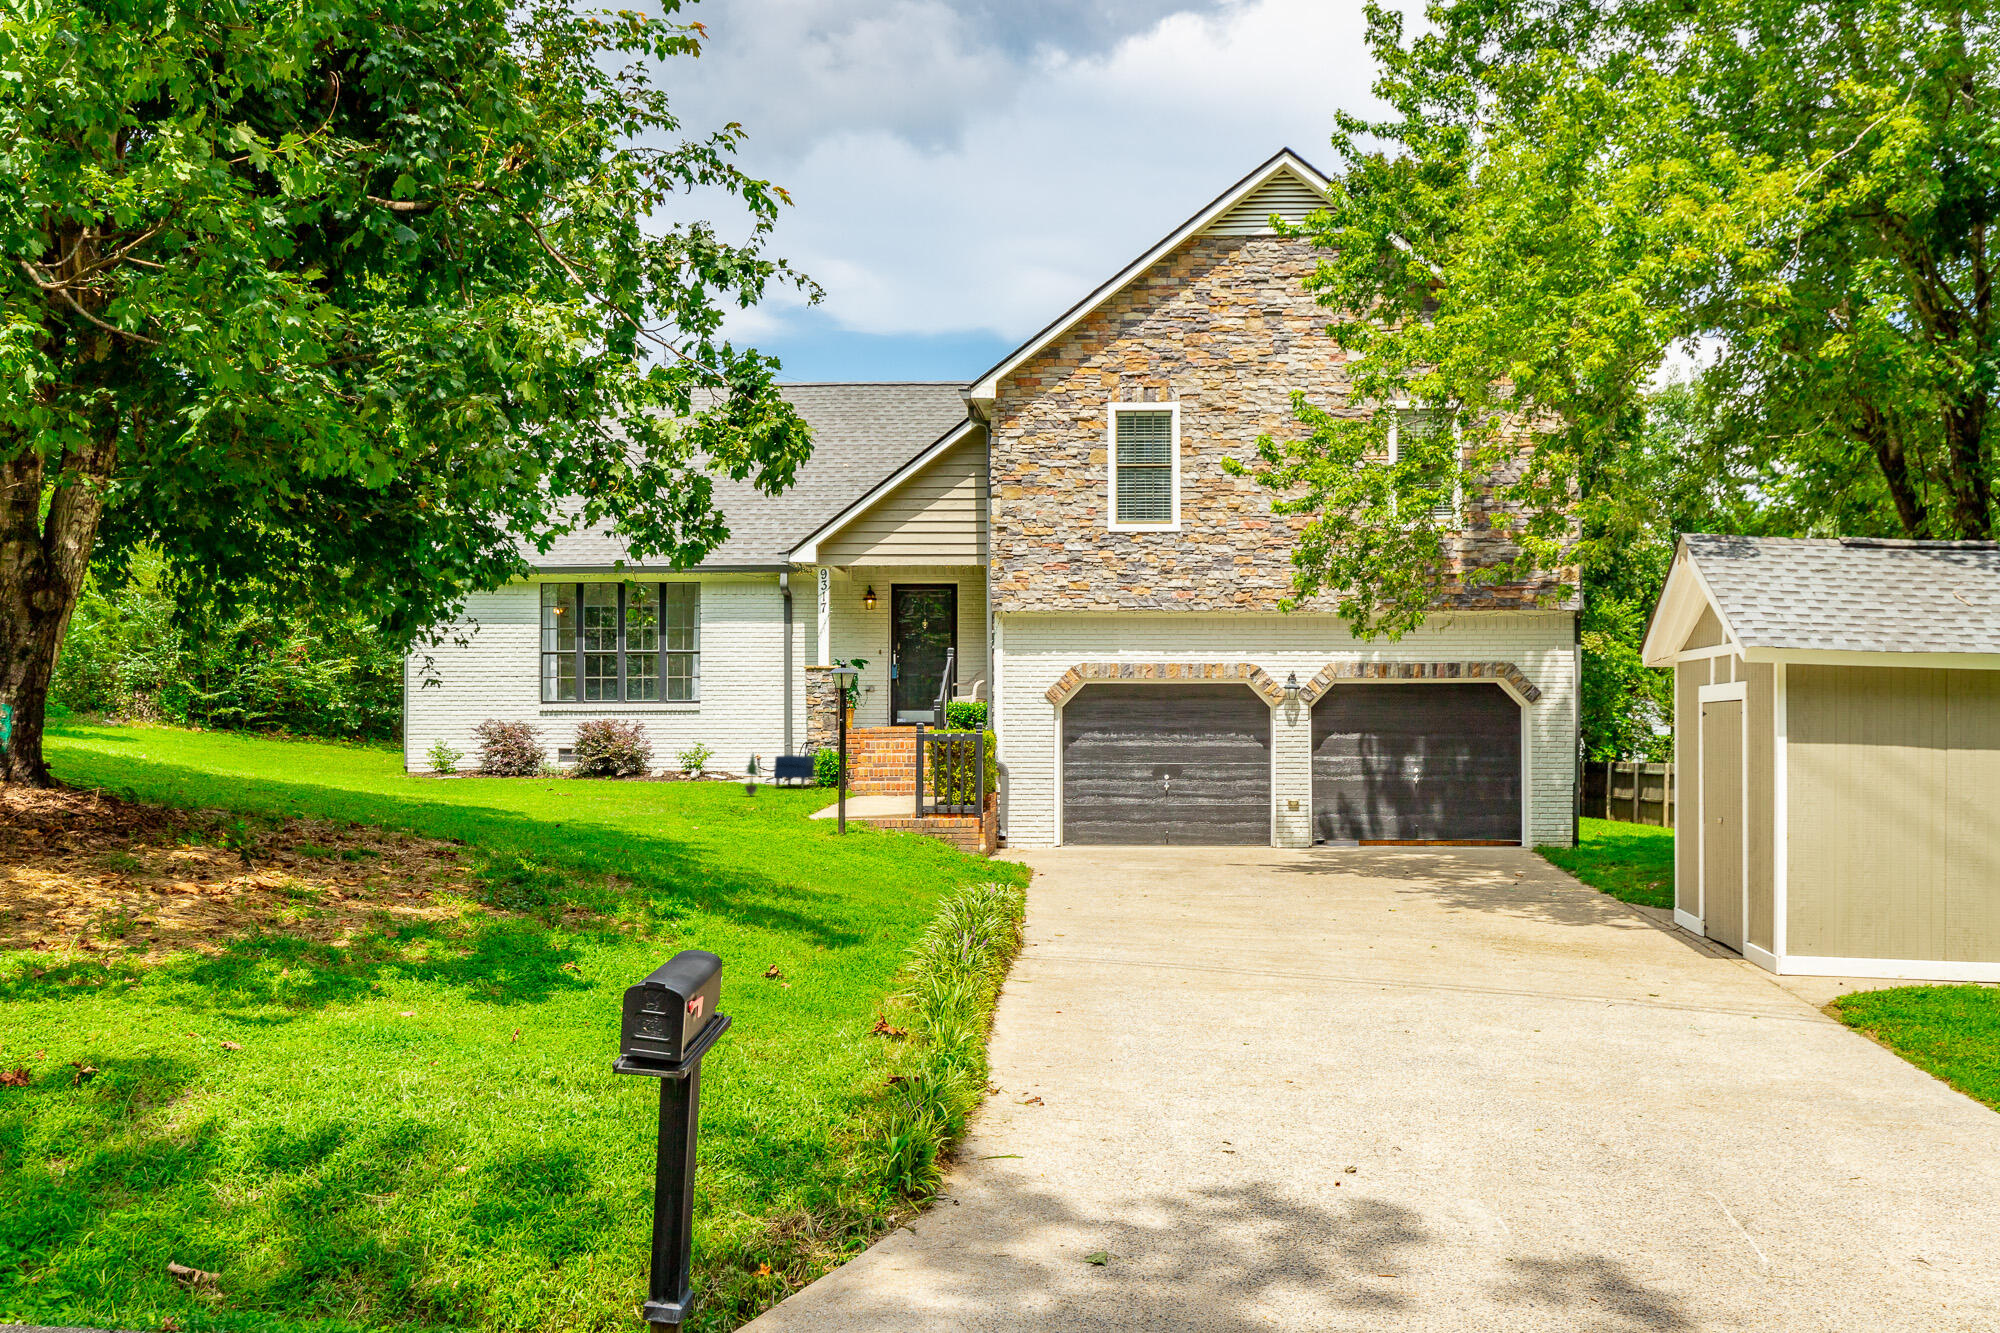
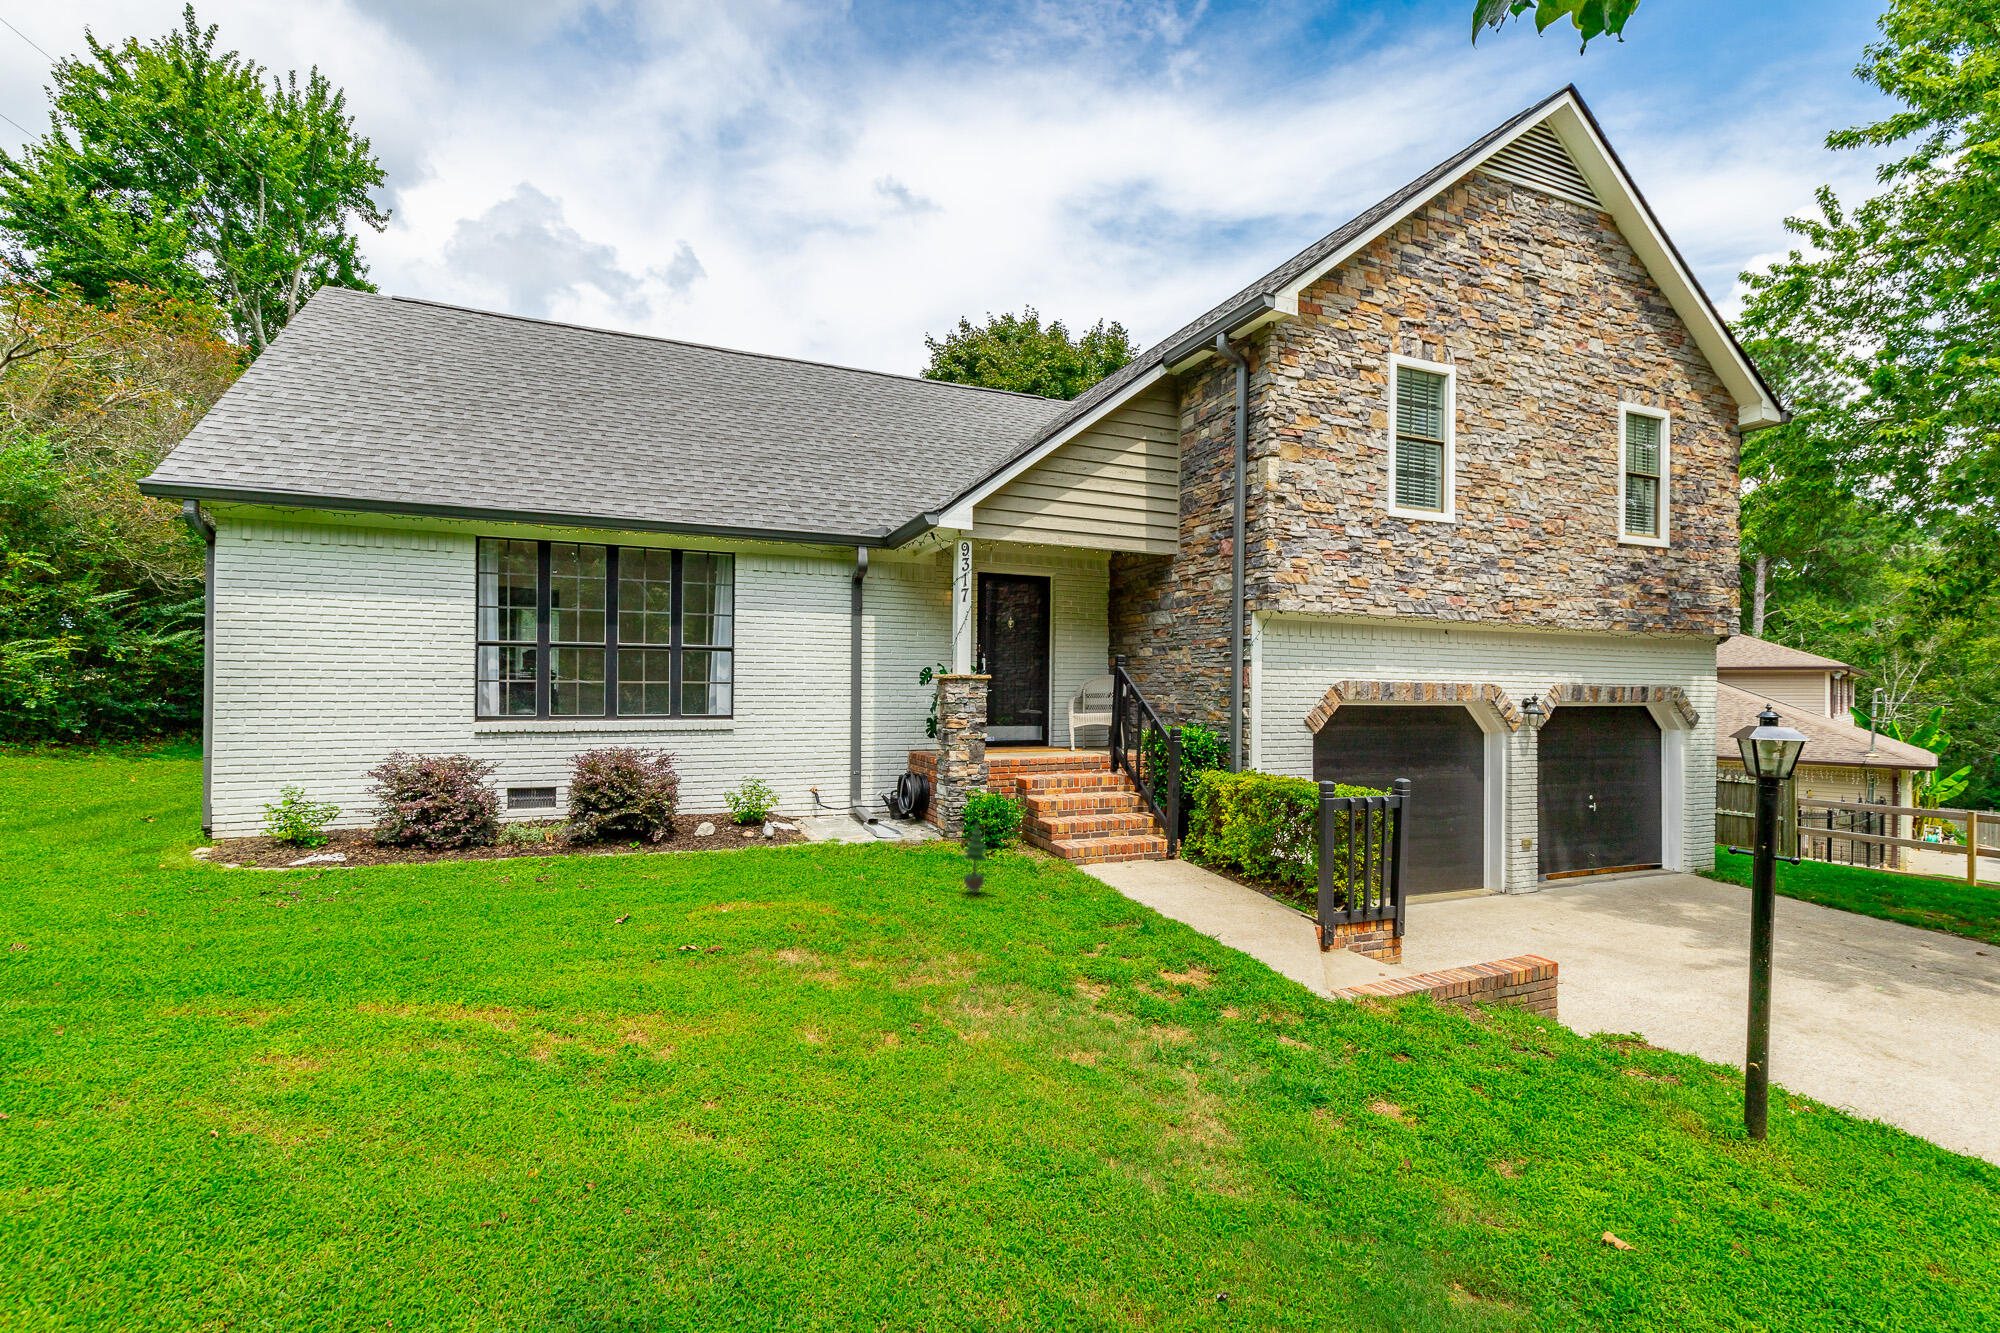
bench: present [774,755,815,788] -> none [877,786,949,845]

